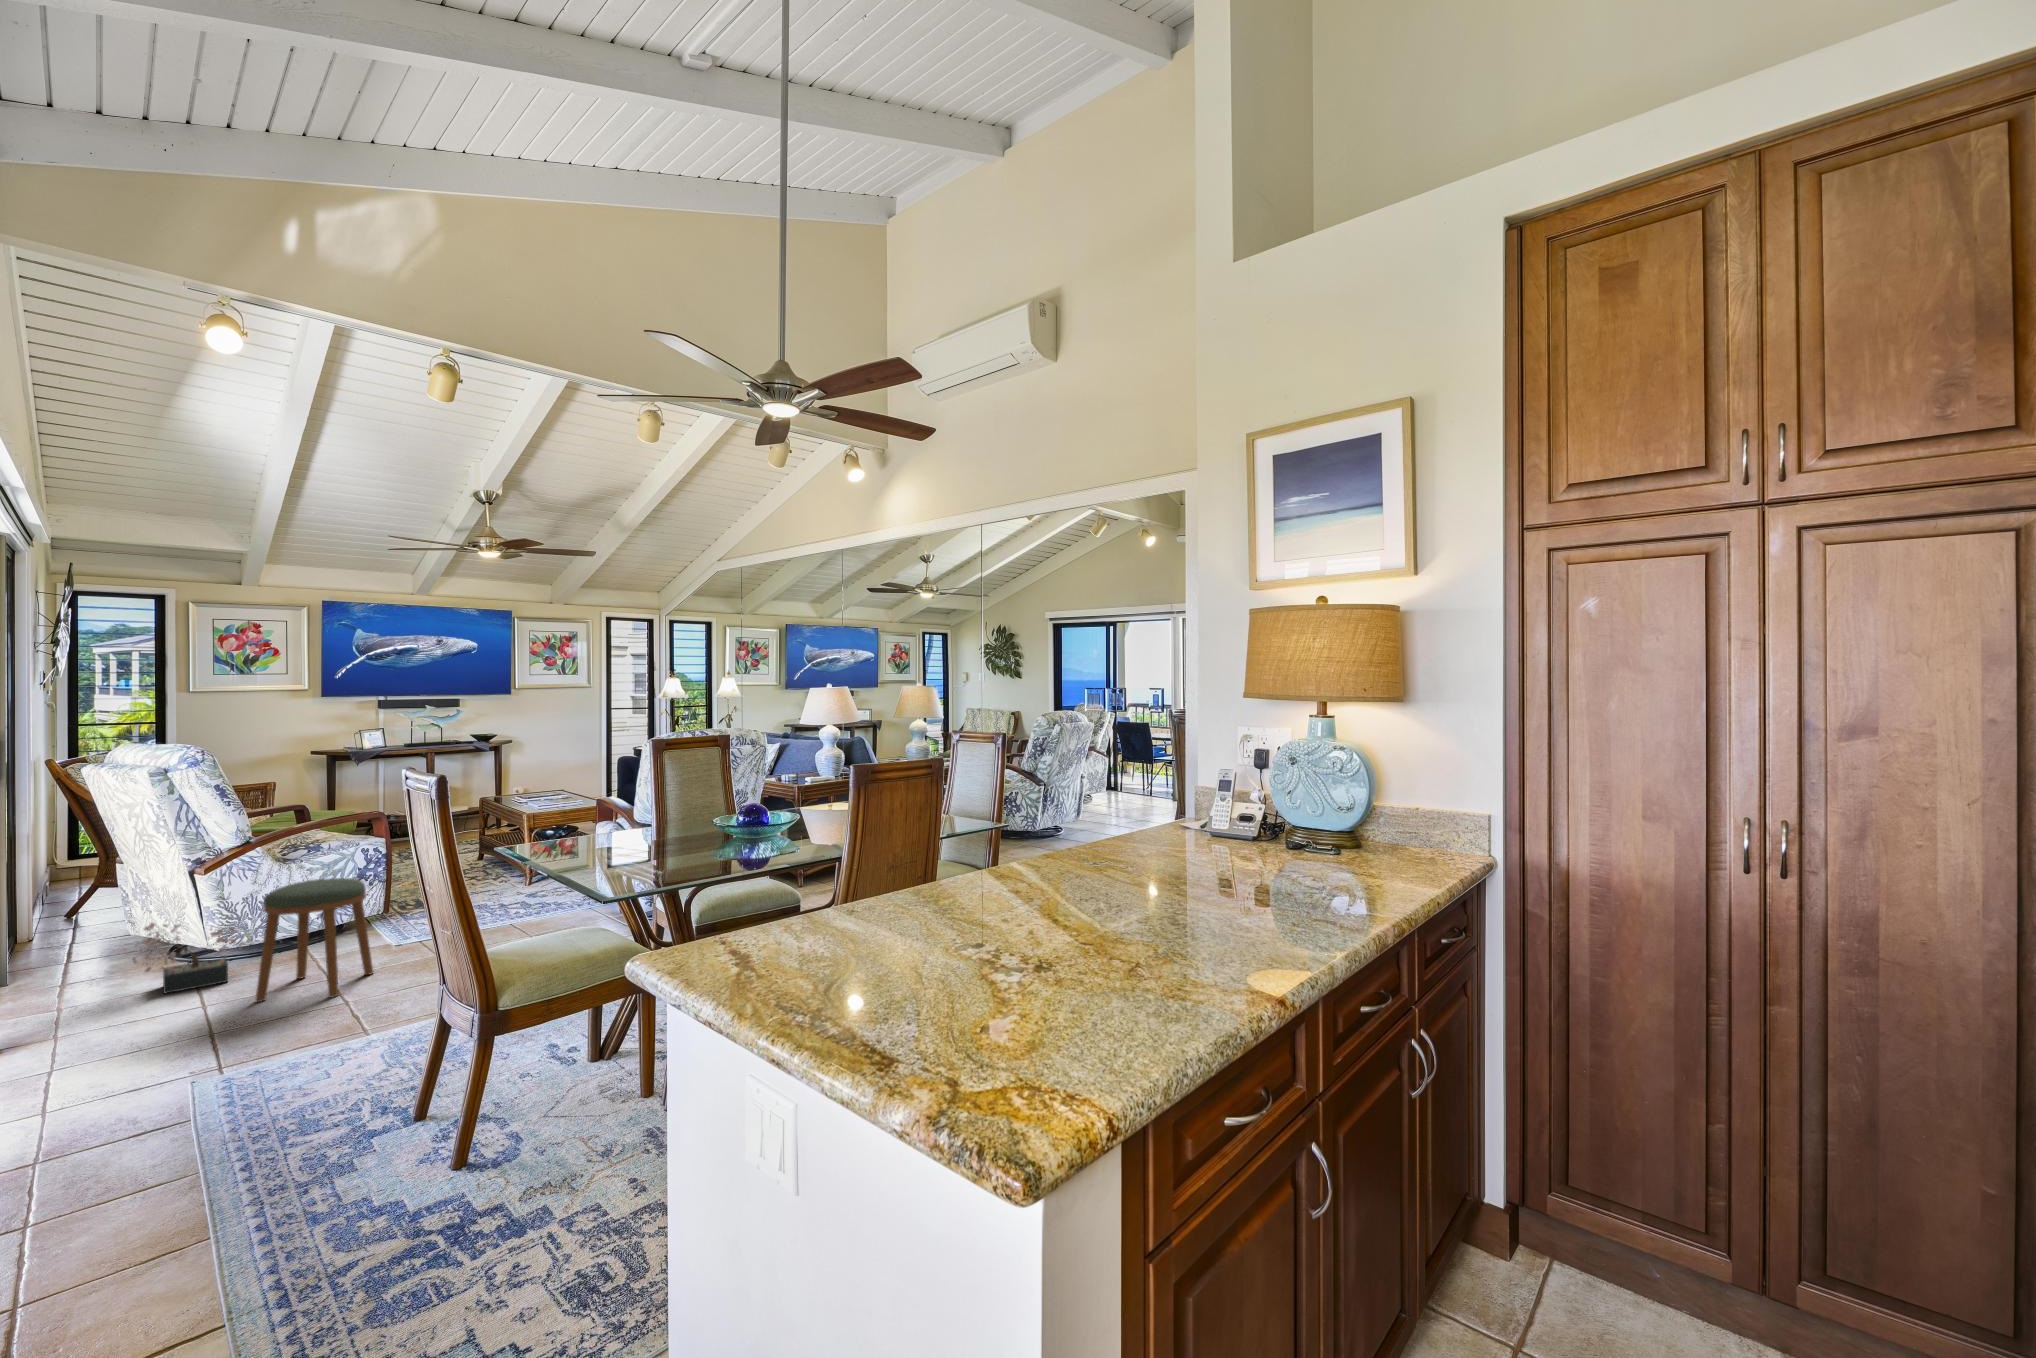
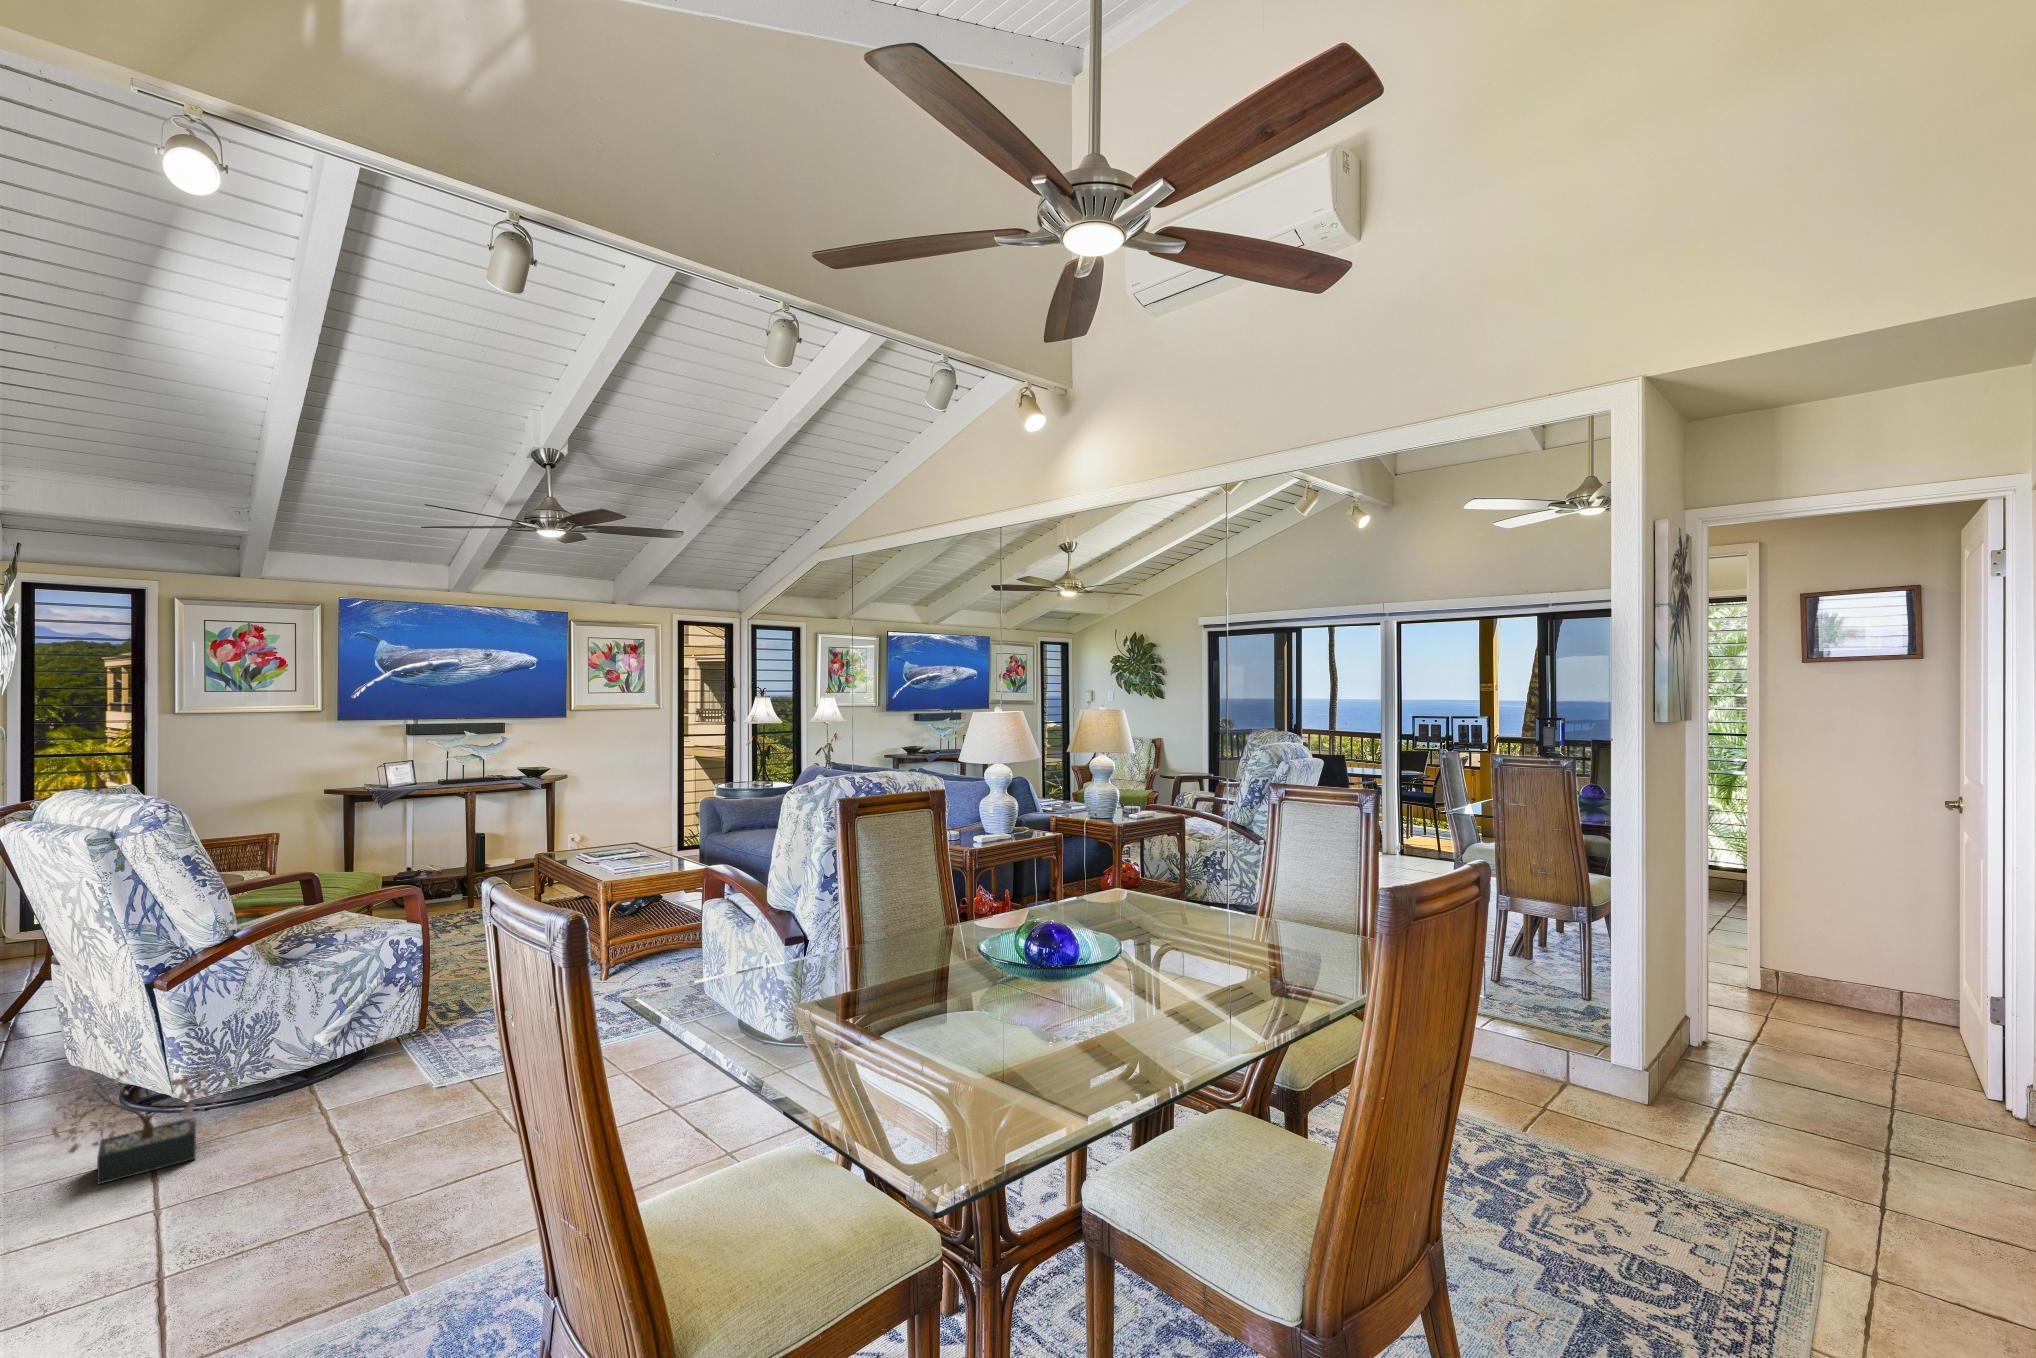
stool: present [255,878,373,1002] -> none [231,1000,409,1207]

